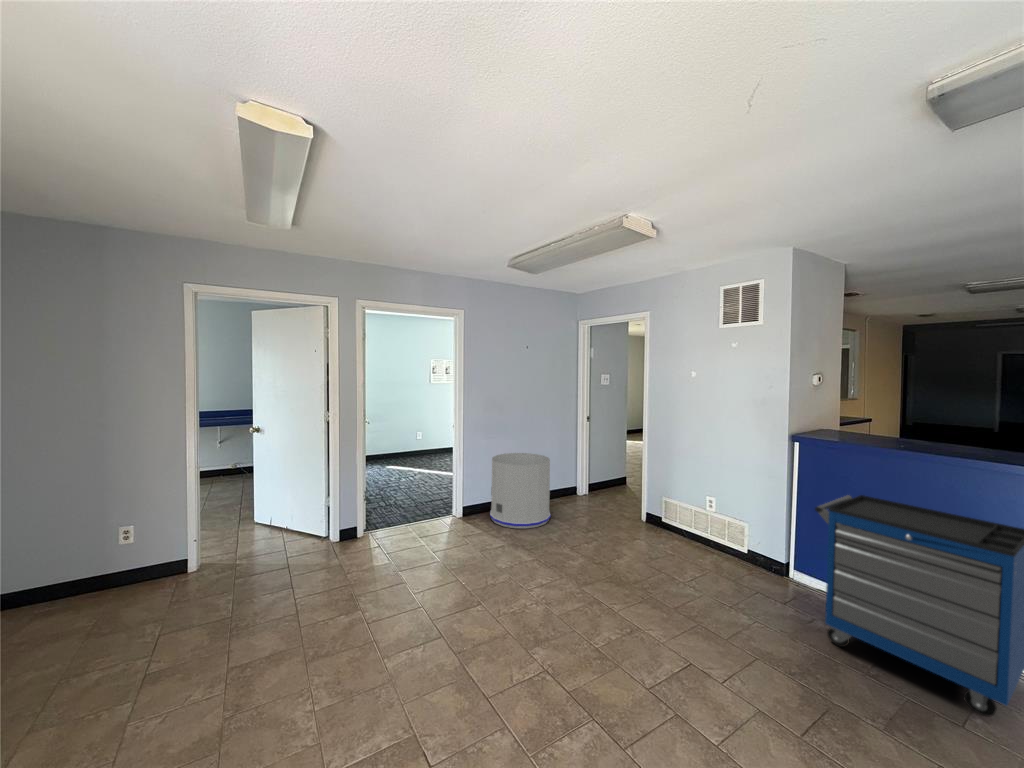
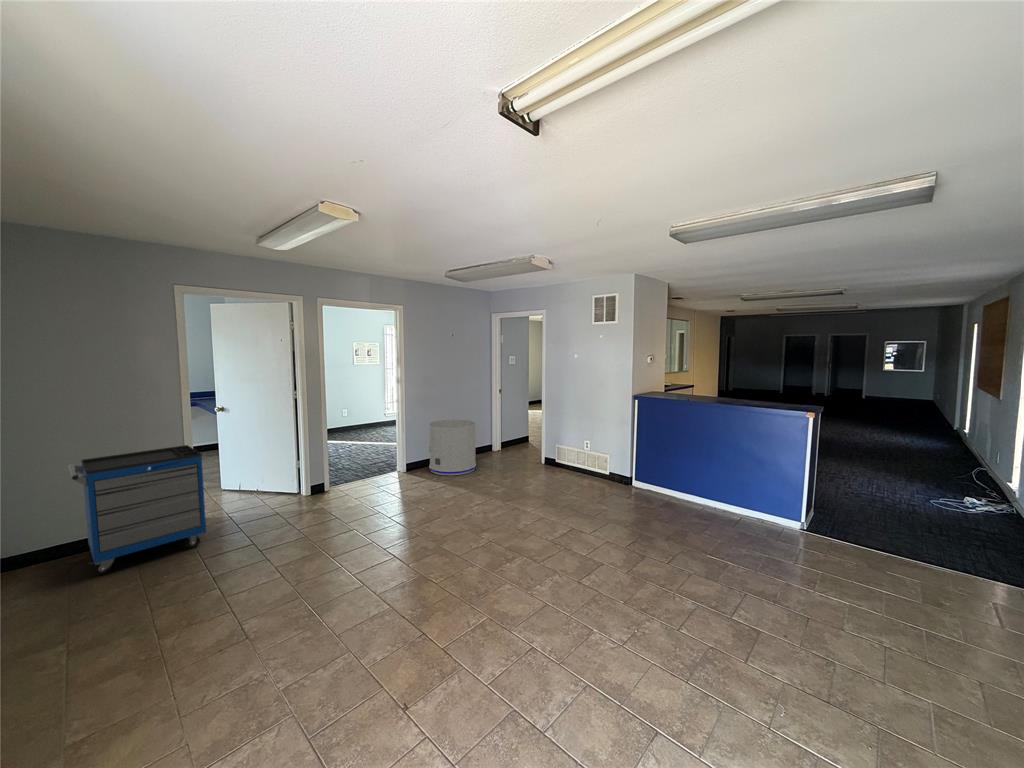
storage cabinet: present [815,495,1024,717] -> present [68,445,206,575]

